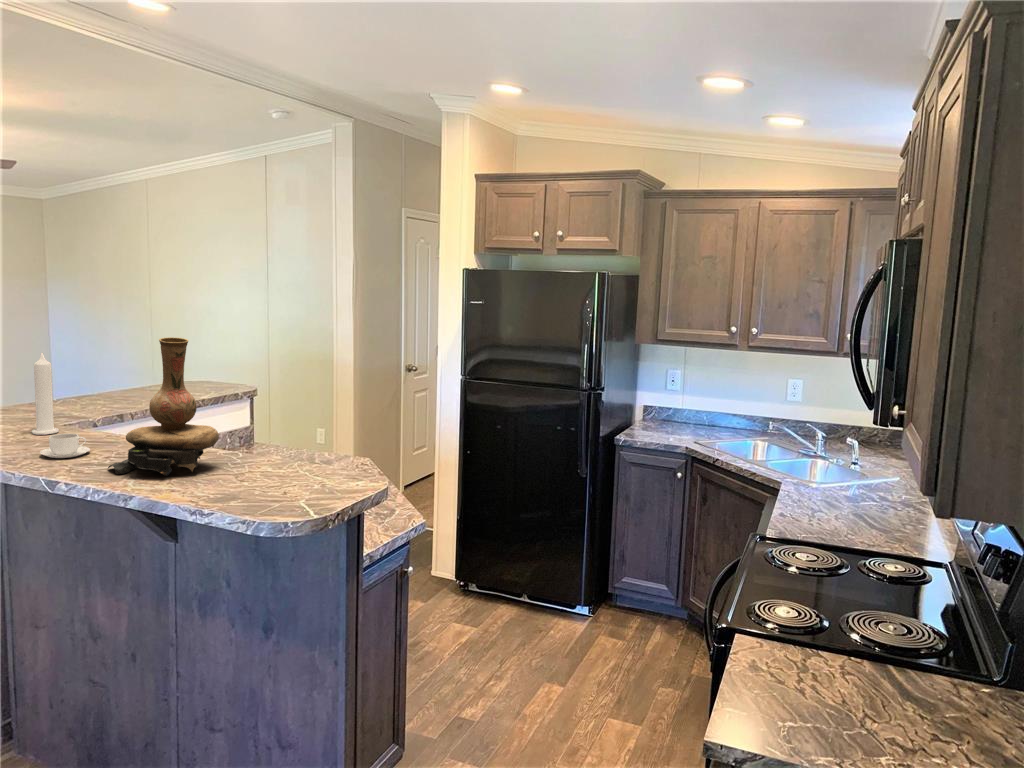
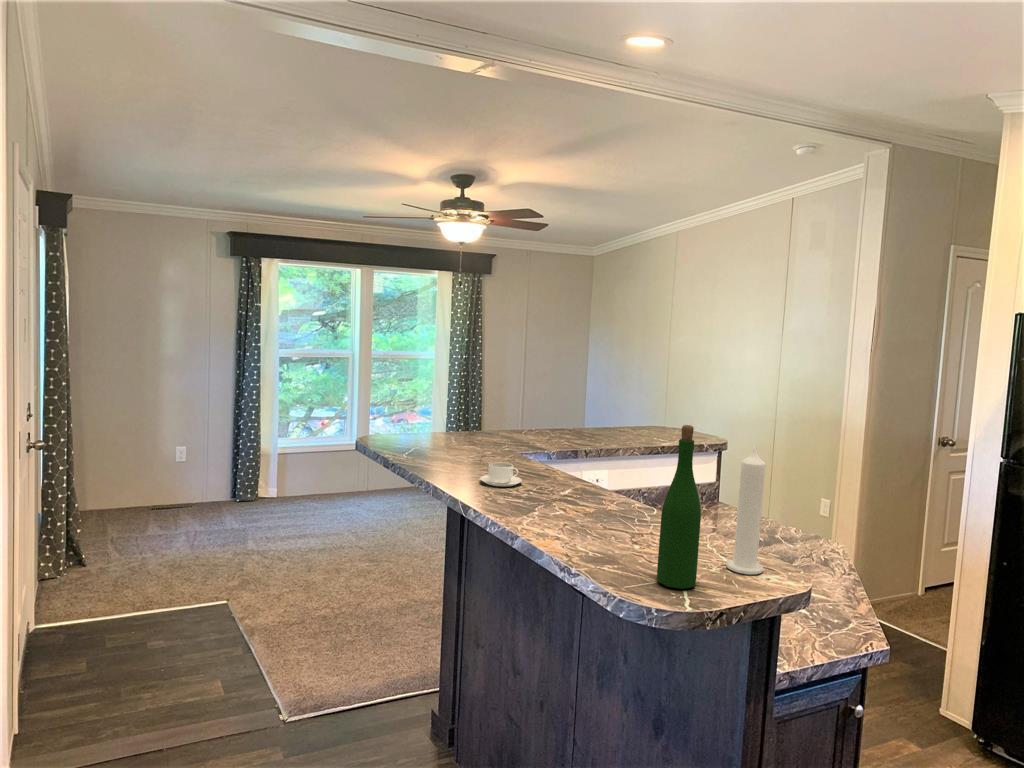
vase: present [108,337,219,476] -> none [522,372,628,526]
candle: present [32,353,59,435] -> present [726,446,765,574]
wine bottle: none [278,376,311,506] -> present [657,425,701,589]

